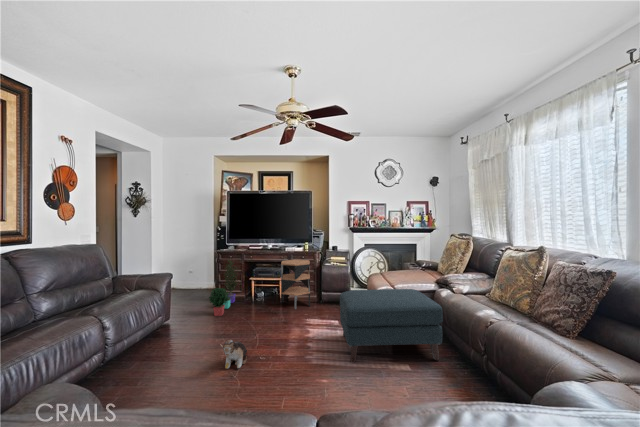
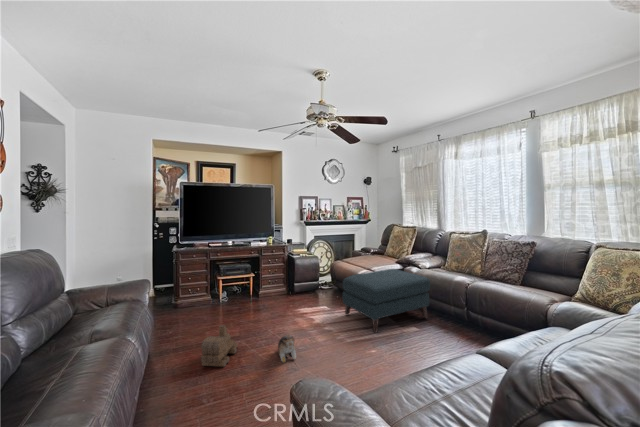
potted plant: present [209,260,238,316] -> none [194,261,217,321]
side table: present [281,260,310,309] -> none [257,254,288,301]
toy train: none [162,319,211,359] -> present [201,325,238,367]

